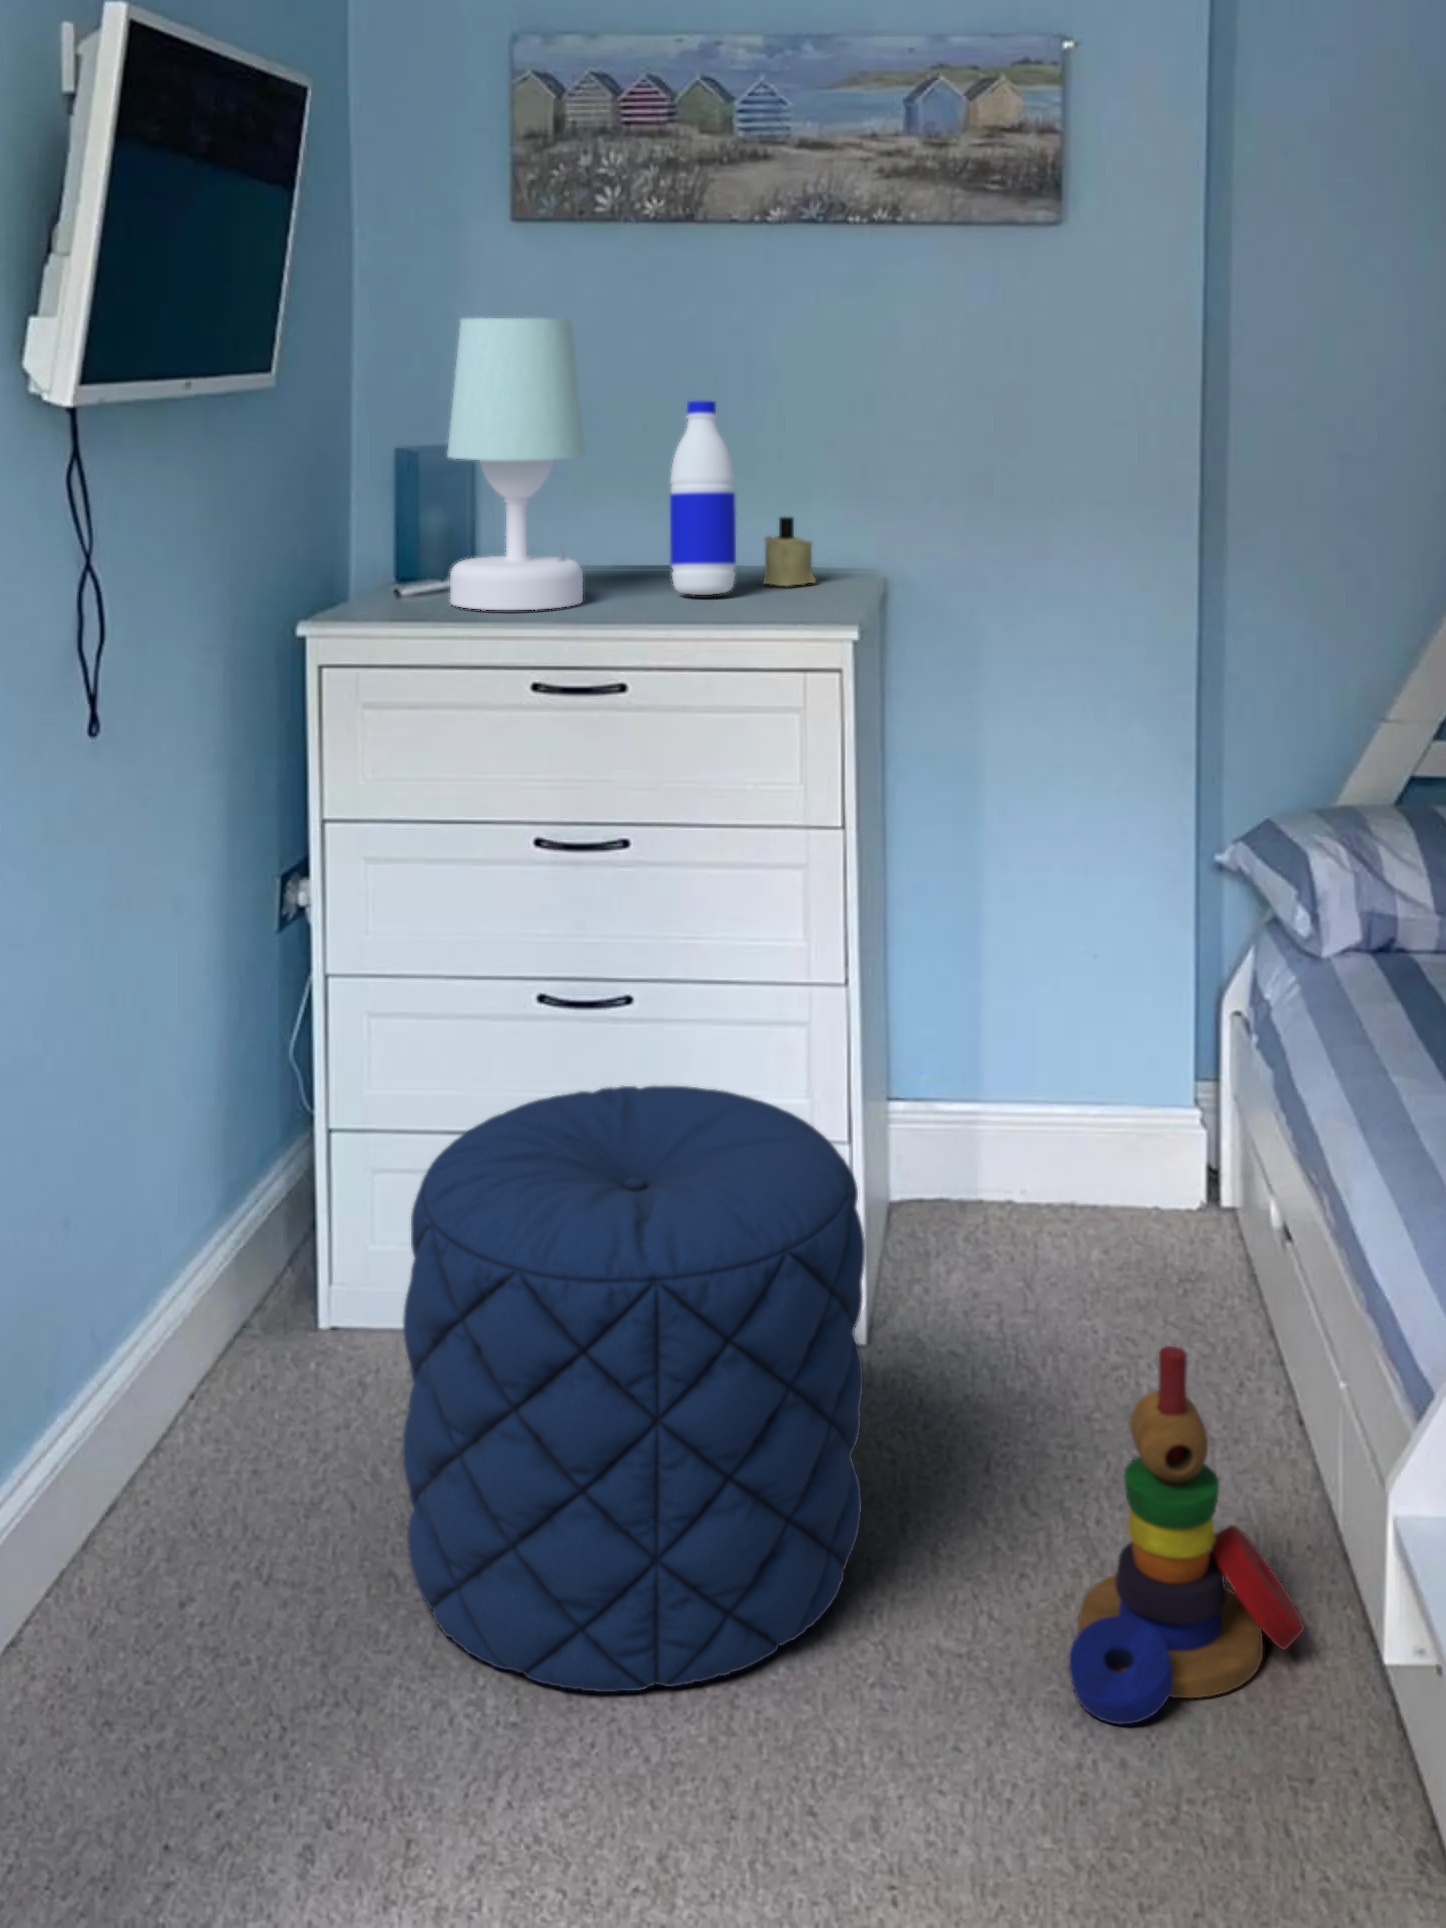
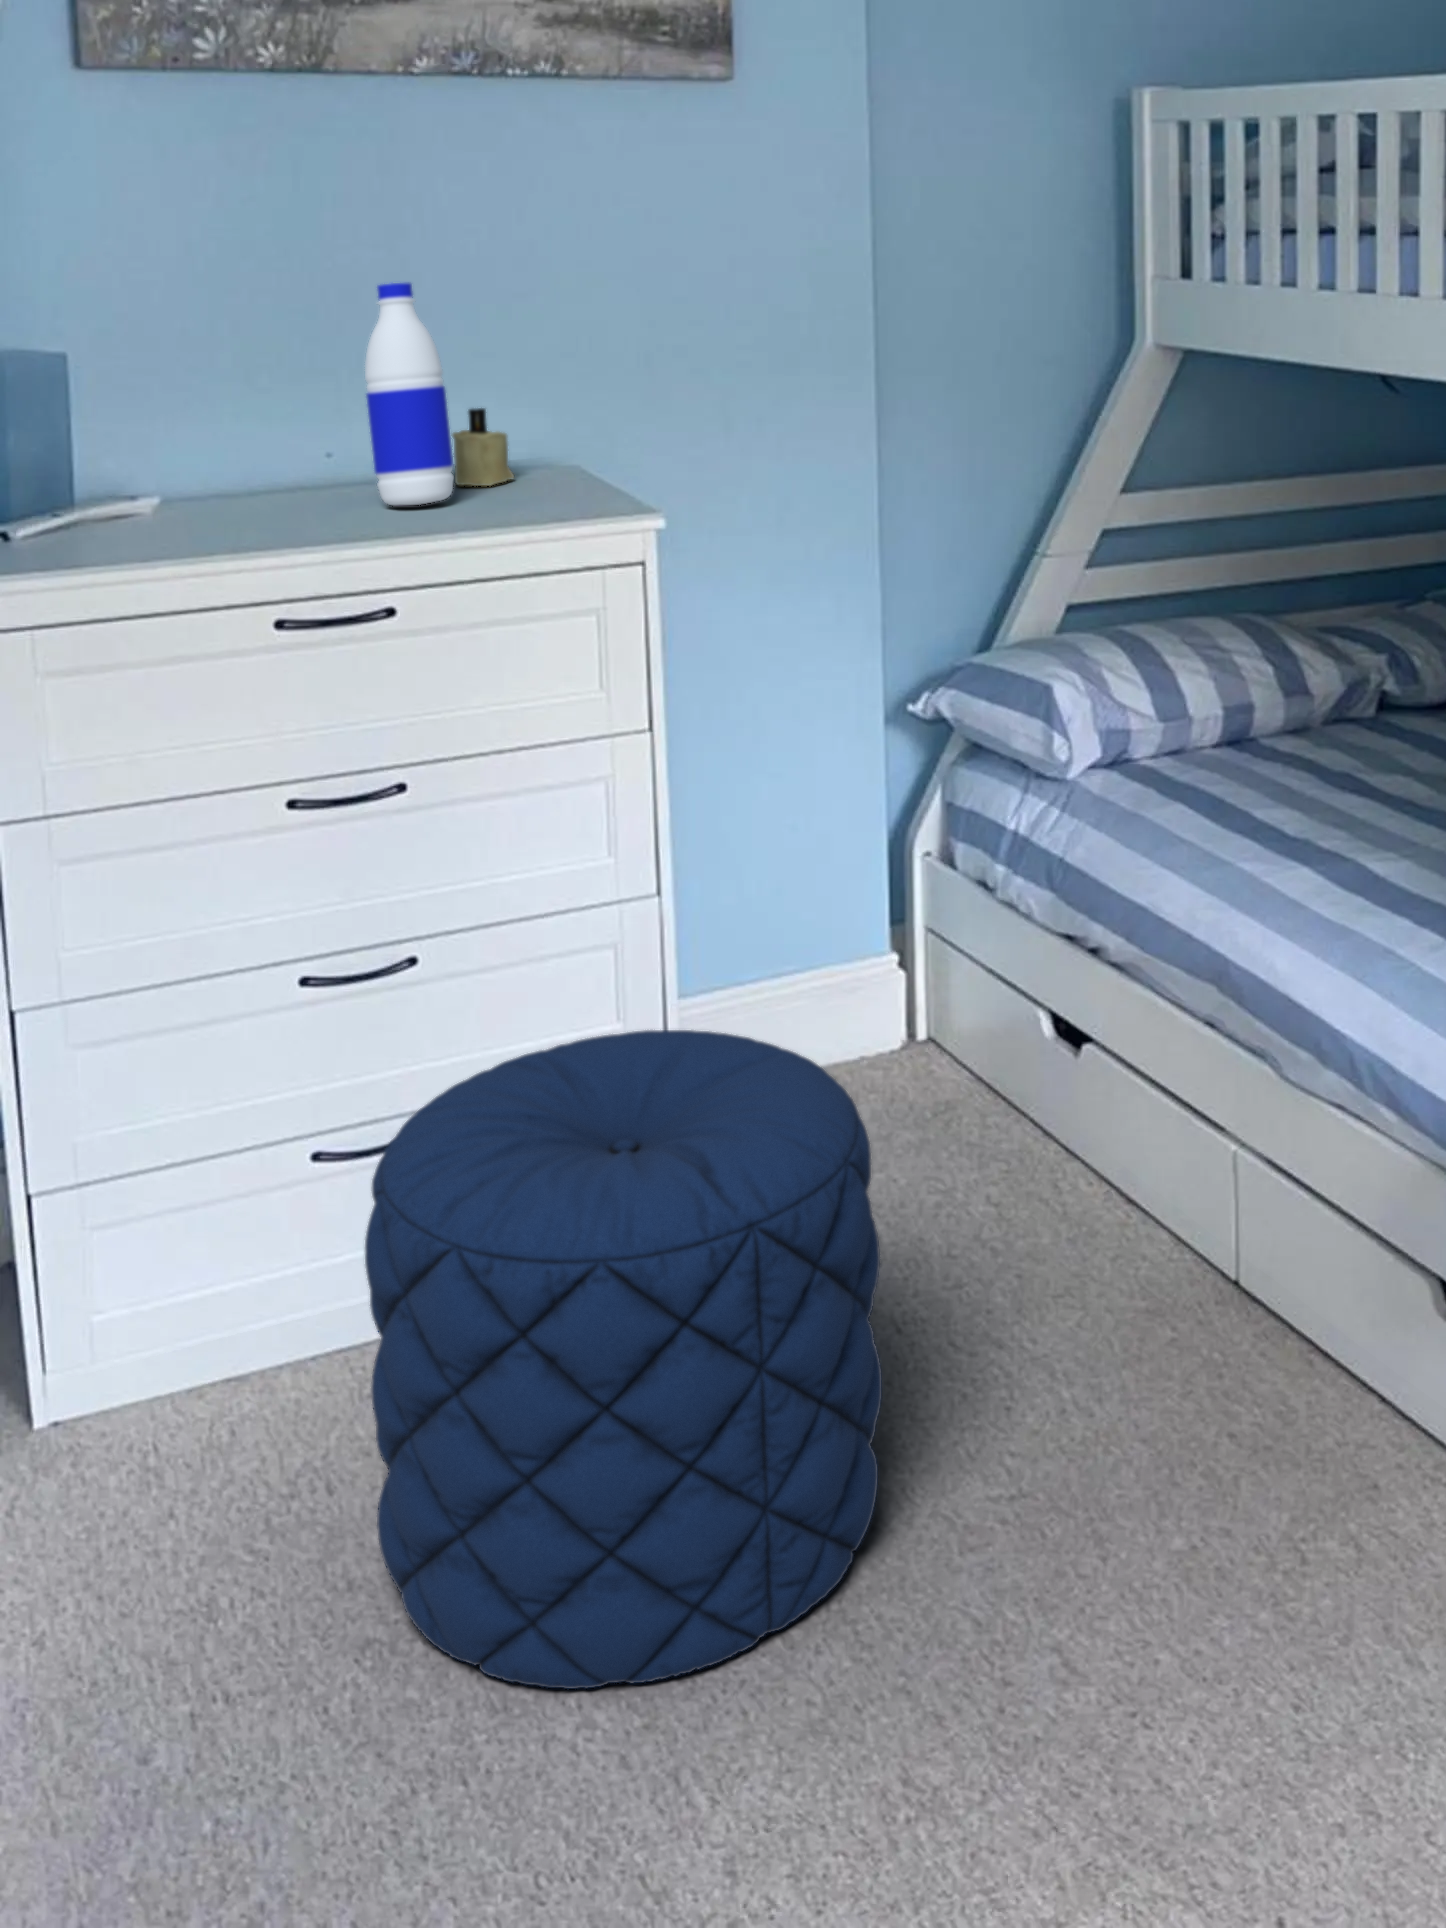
table lamp: present [447,318,585,610] -> none [103,193,291,550]
stacking toy: present [1069,1346,1304,1724] -> none [1083,1150,1276,1497]

